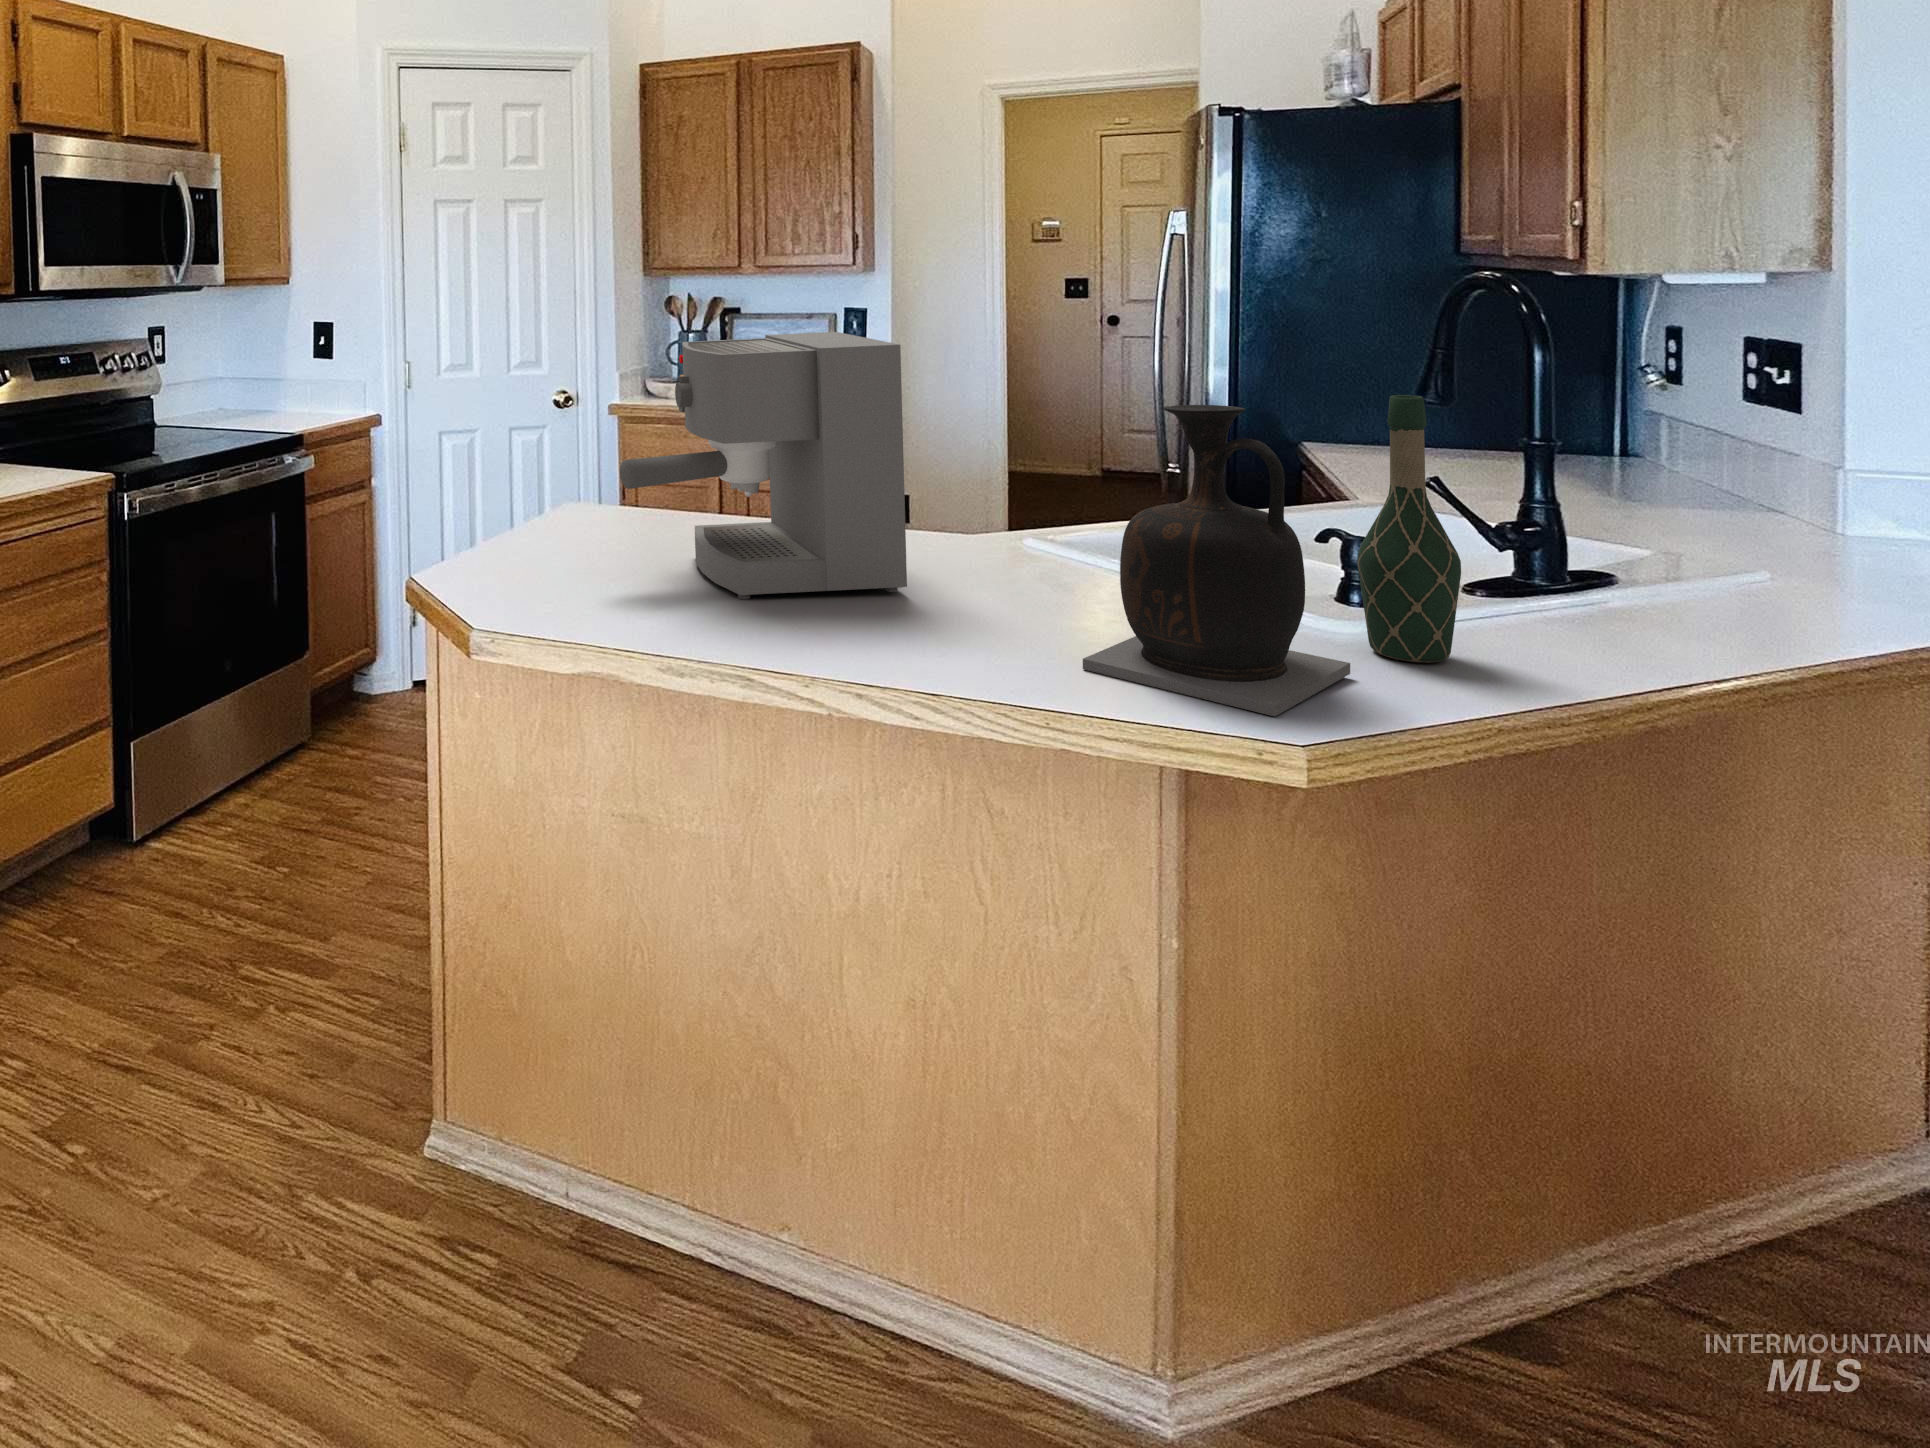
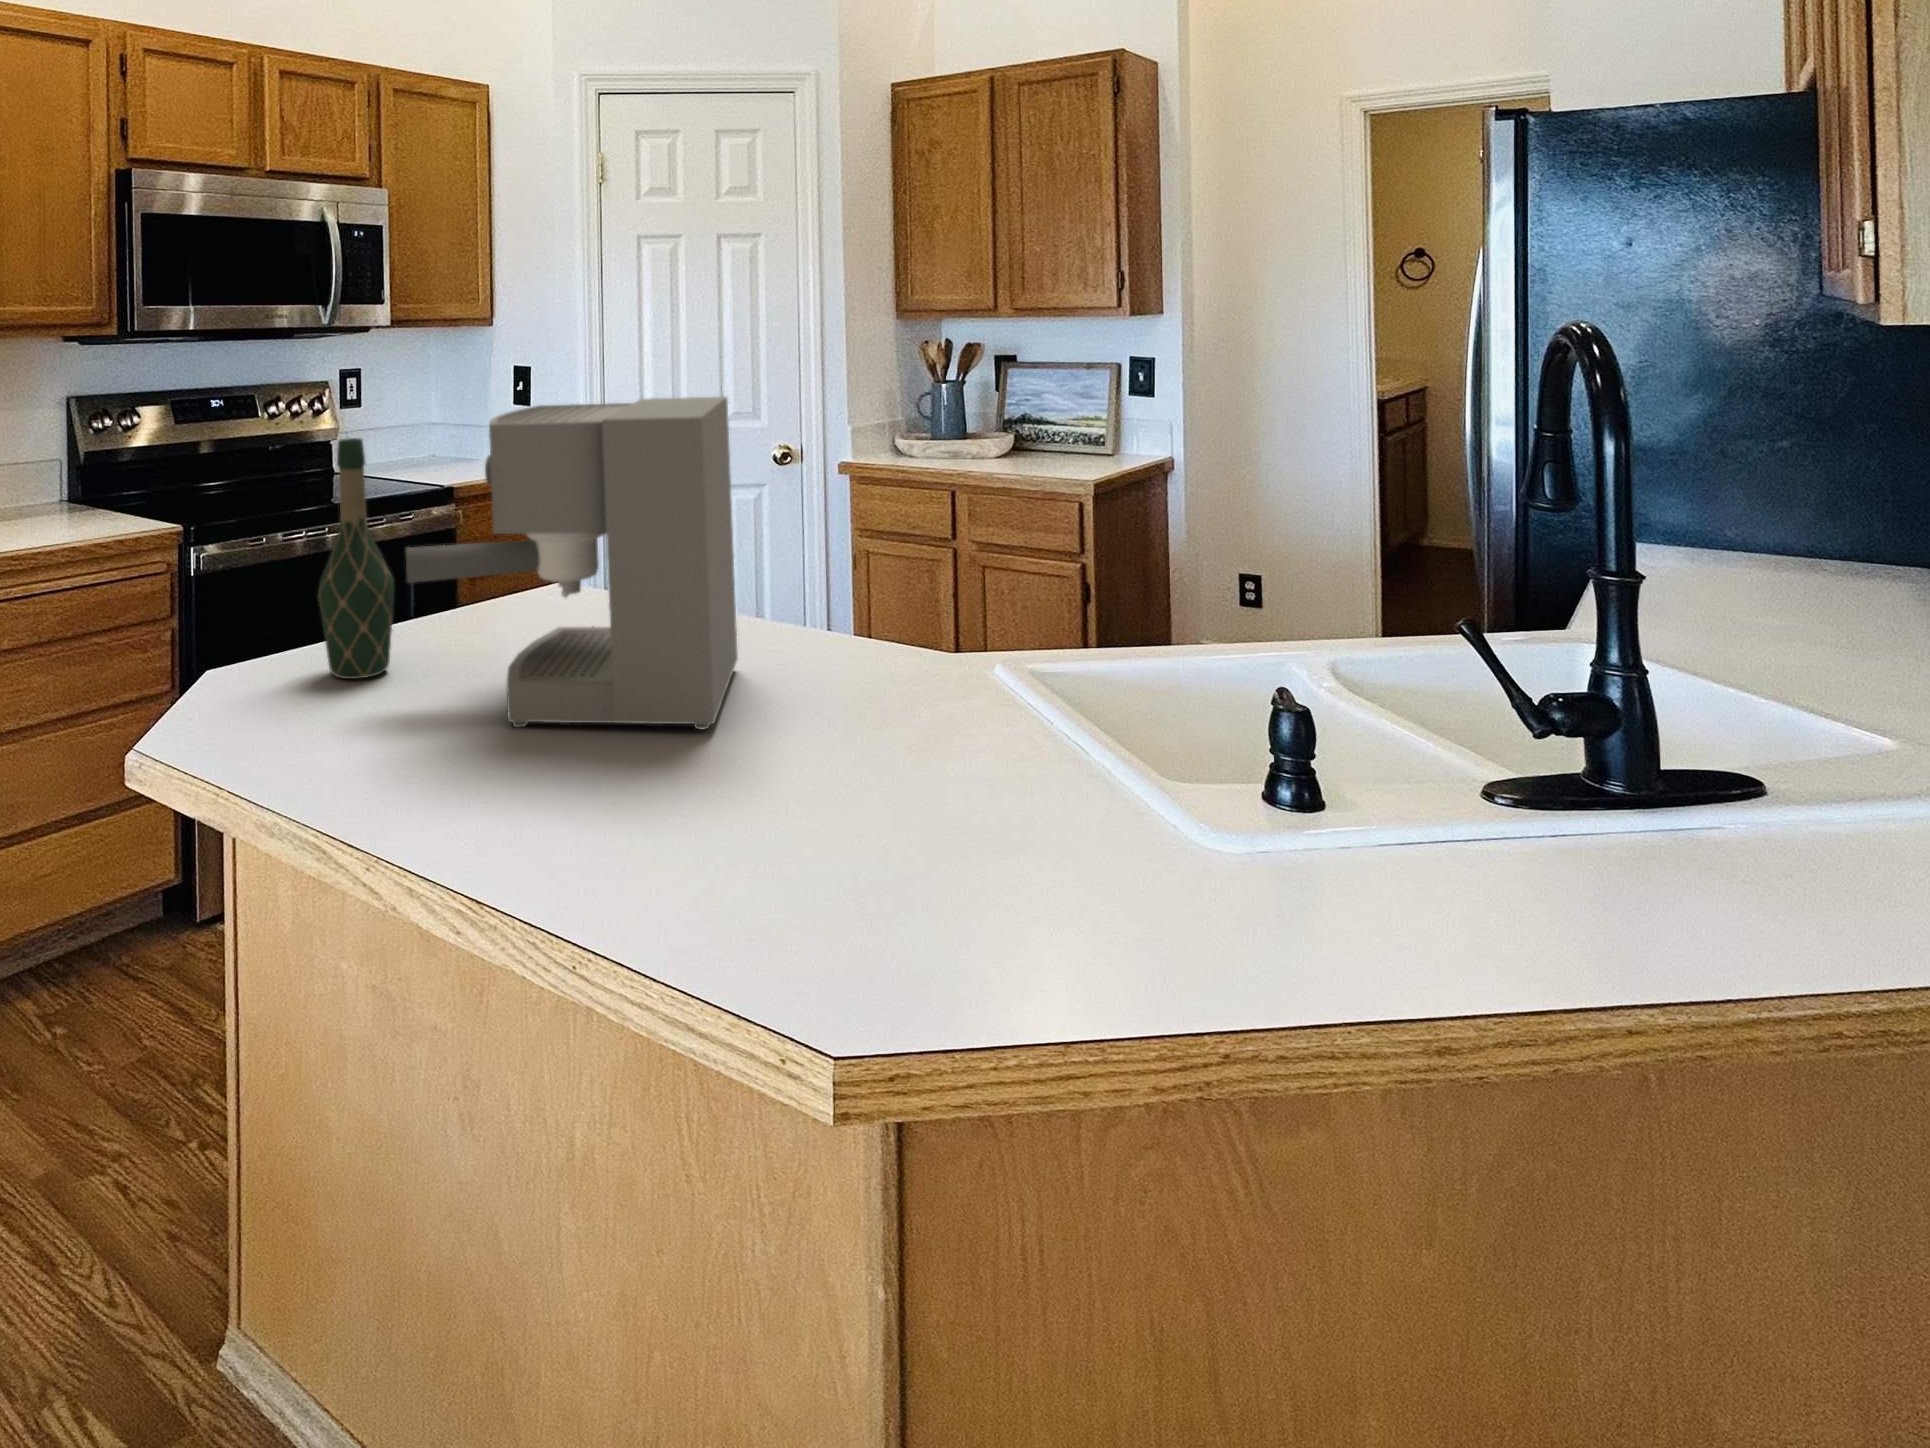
wine bottle: present [1357,395,1461,662] -> present [318,438,394,679]
vase: present [1083,405,1350,717] -> none [751,514,1090,968]

